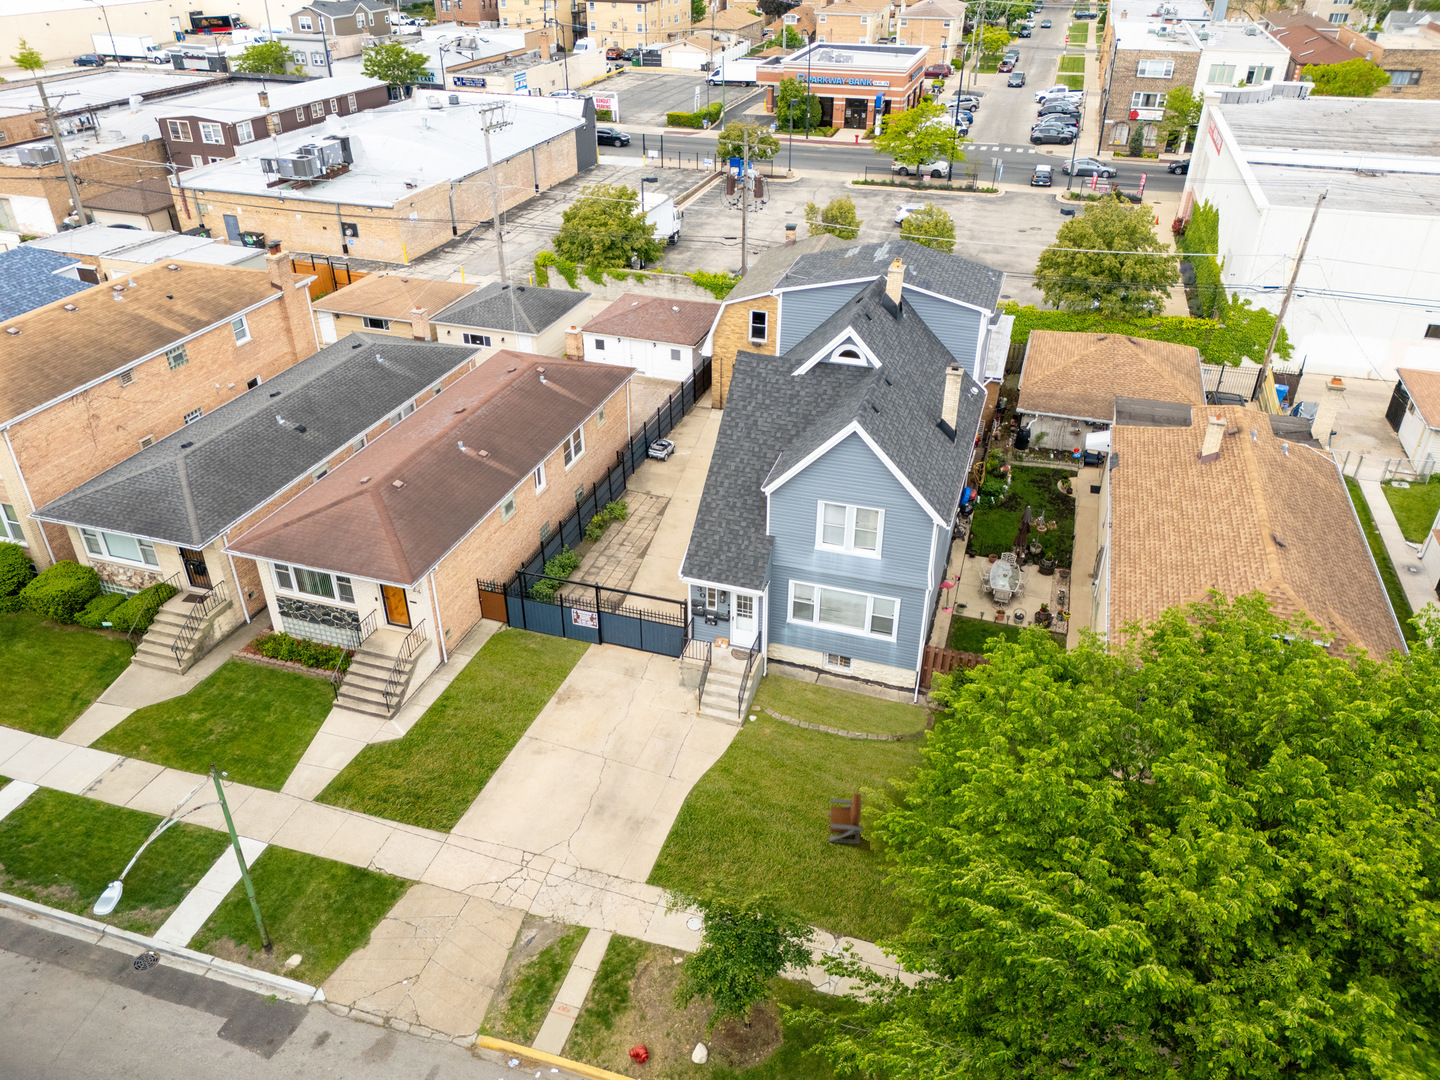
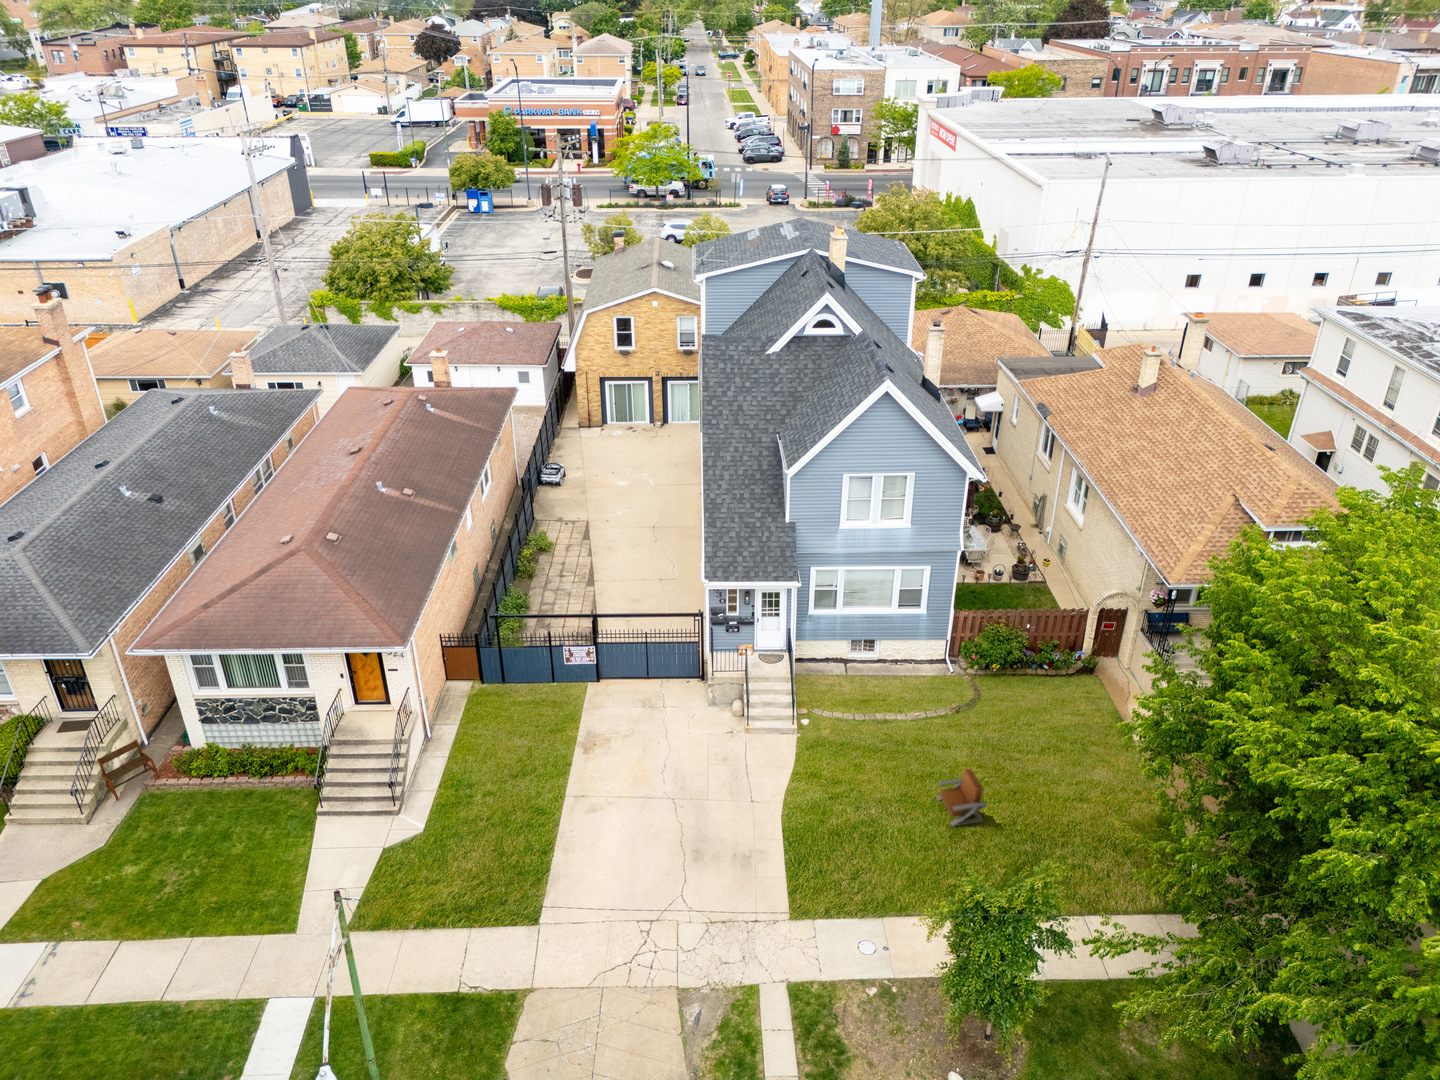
bench: none [201,618,246,661] -> present [97,740,160,800]

